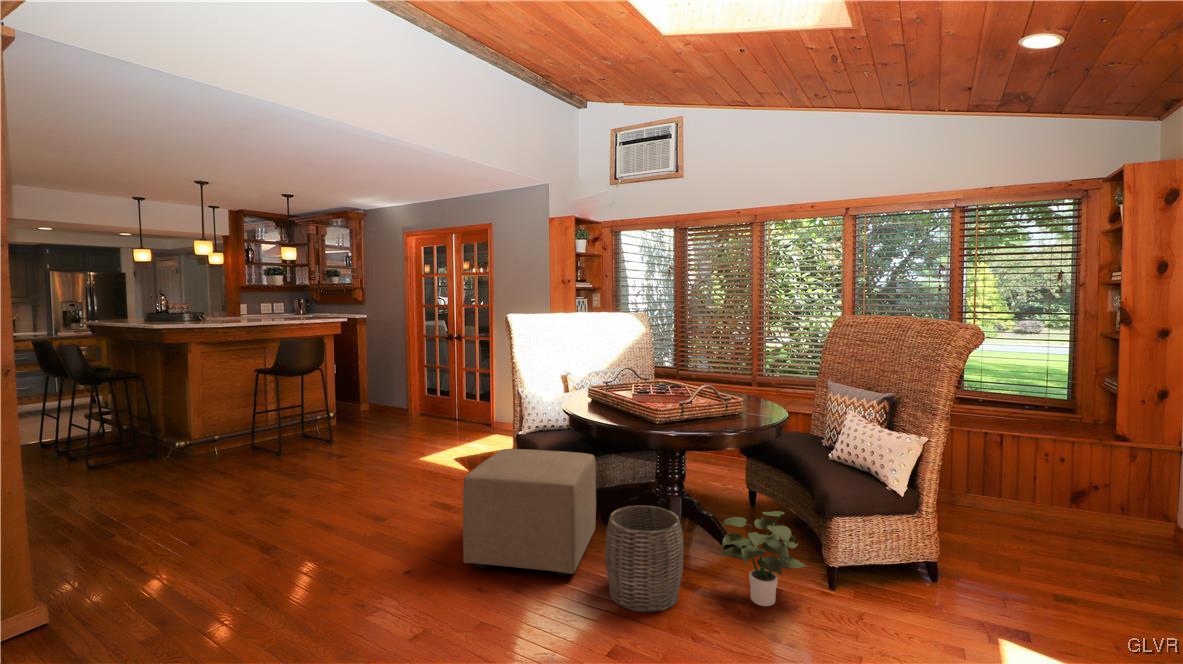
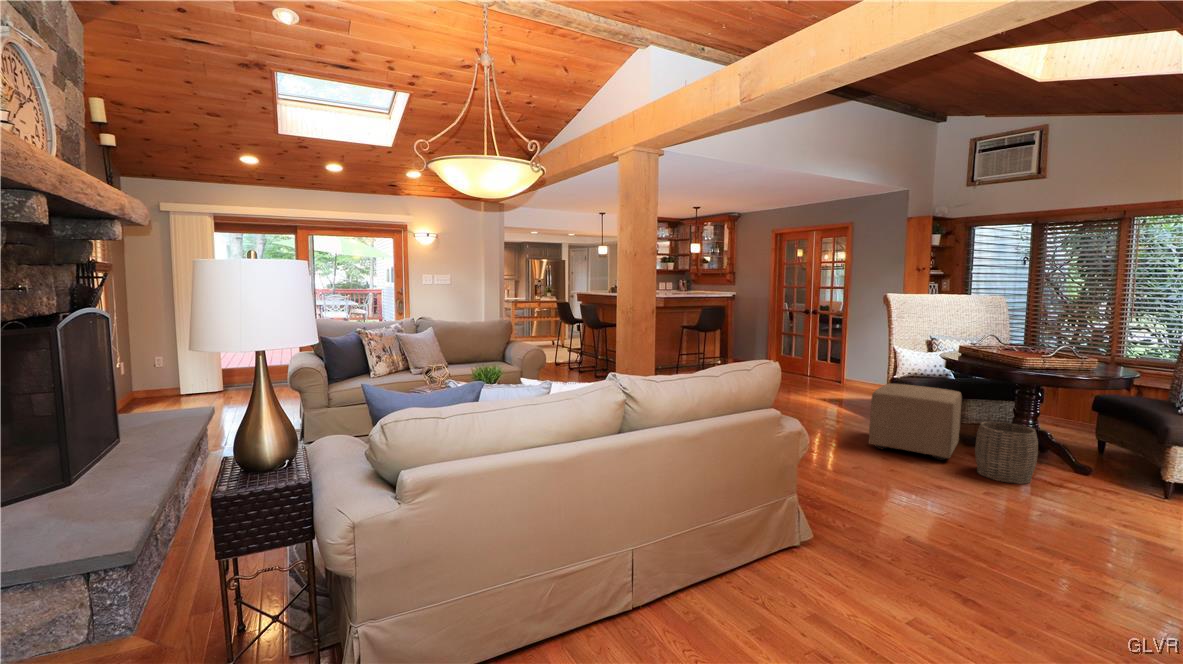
potted plant: present [722,511,807,606] -> none [1068,435,1146,495]

